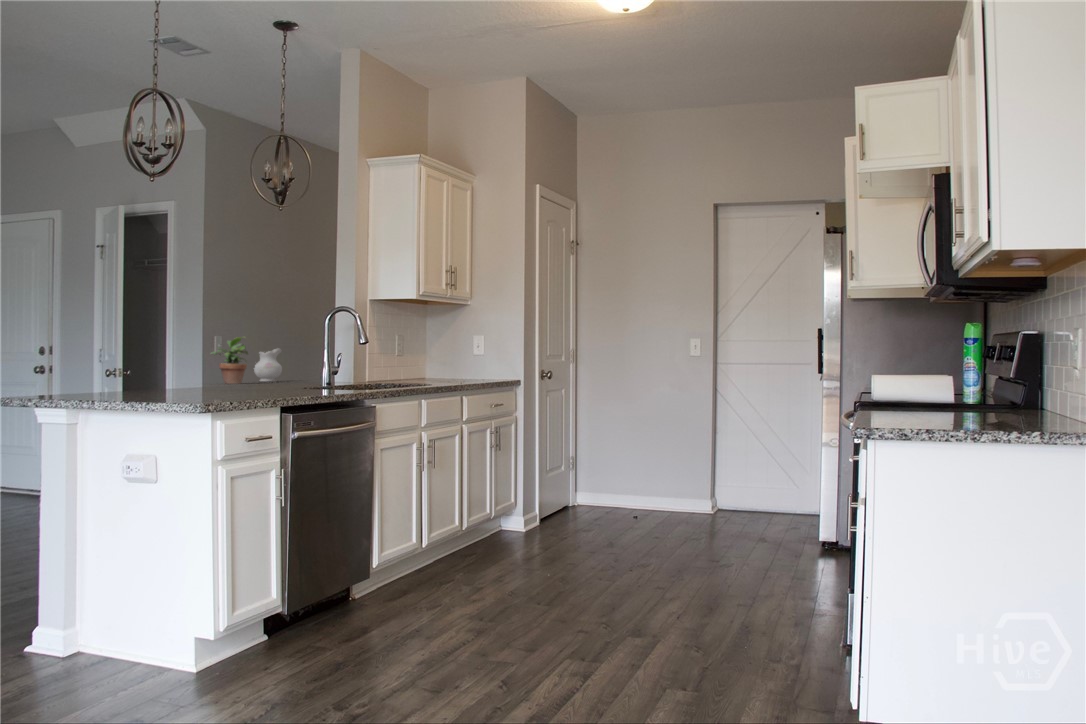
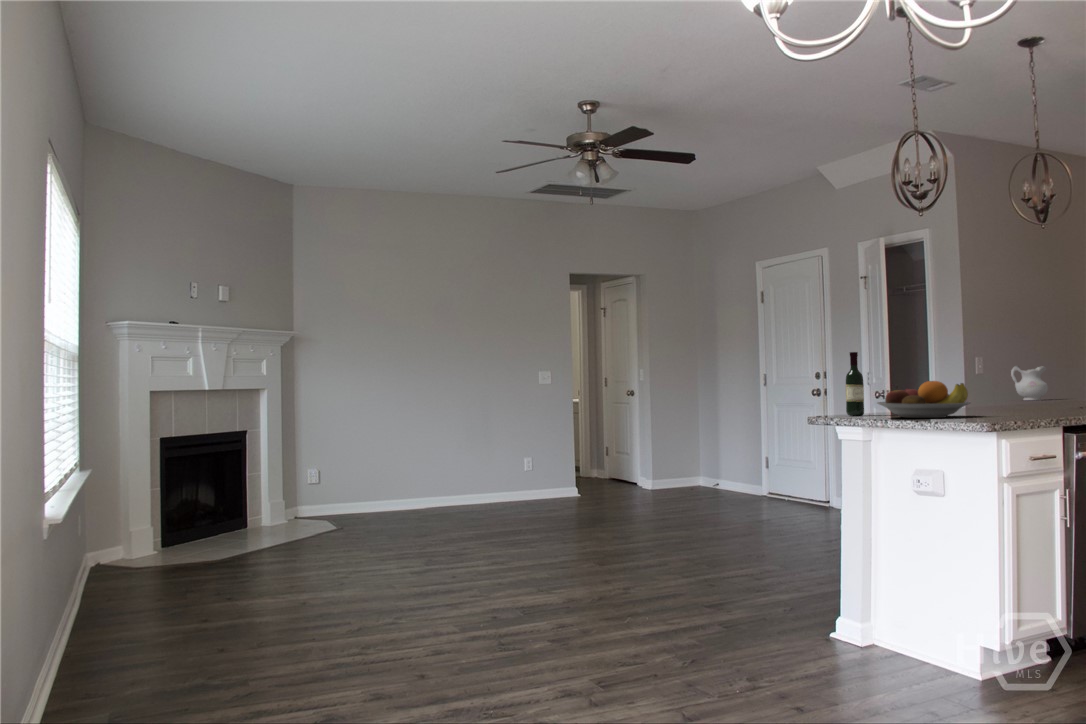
wine bottle: none [52,319,76,396] -> present [846,352,864,416]
potted plant: present [211,337,248,384] -> none [971,357,1012,403]
fruit bowl: none [86,357,193,398] -> present [877,381,971,418]

